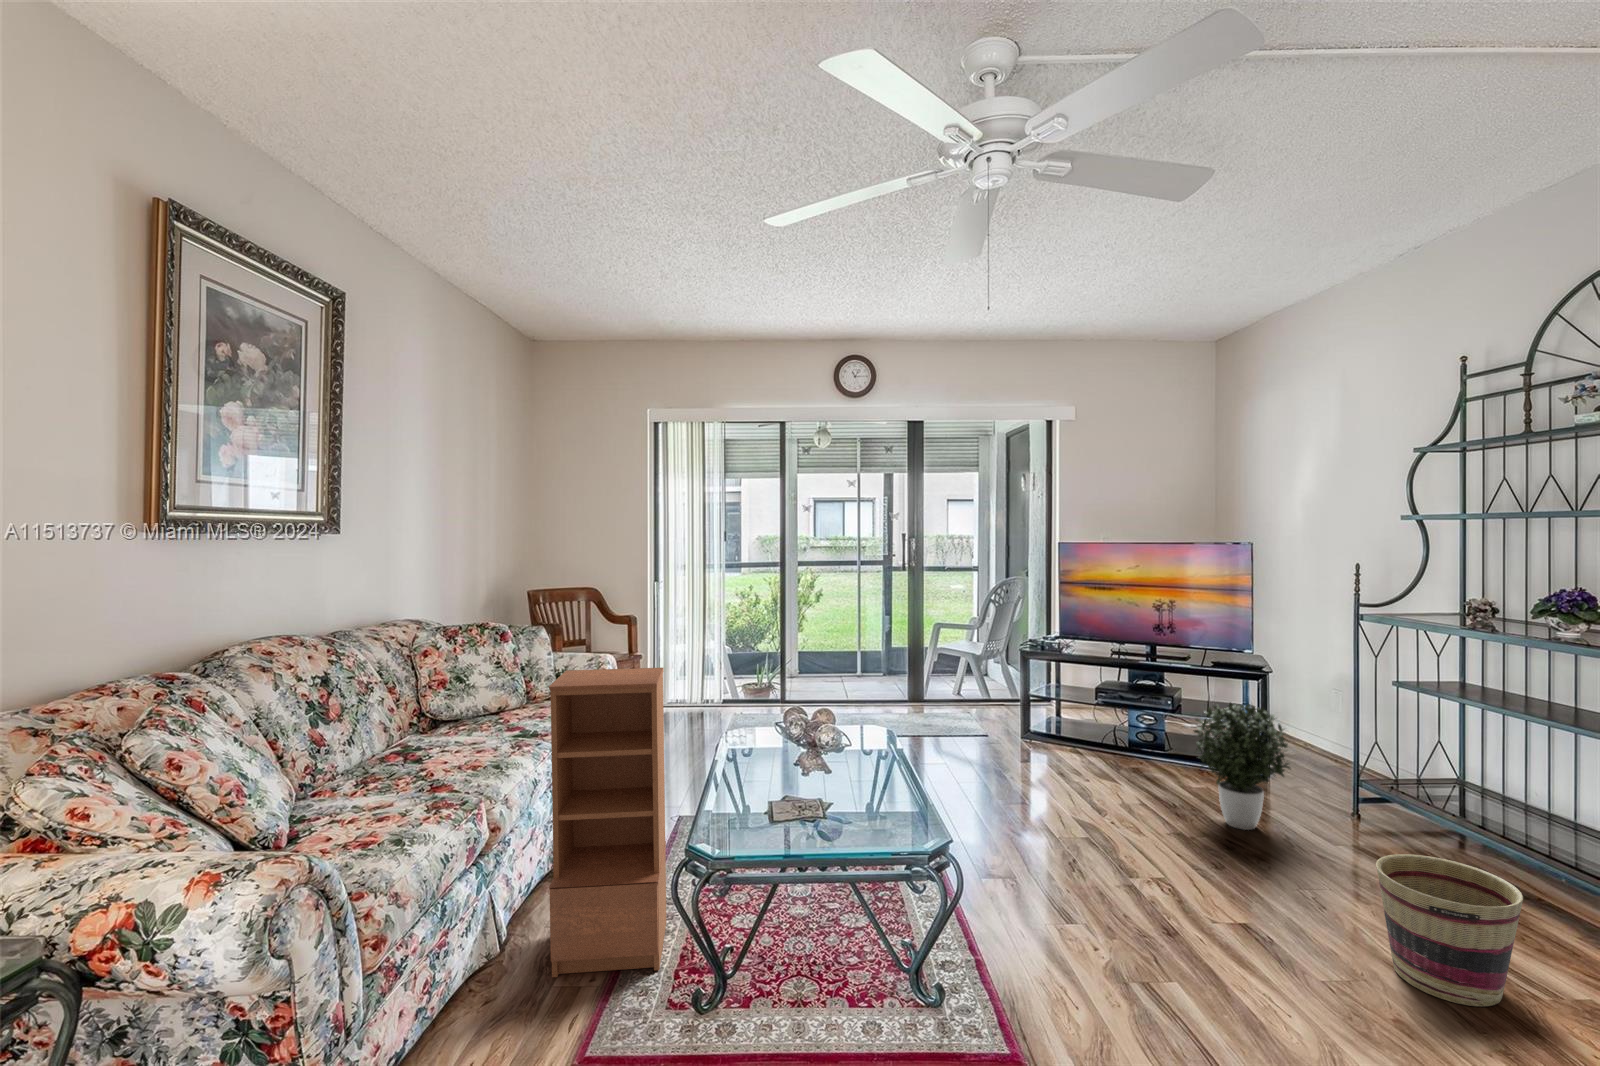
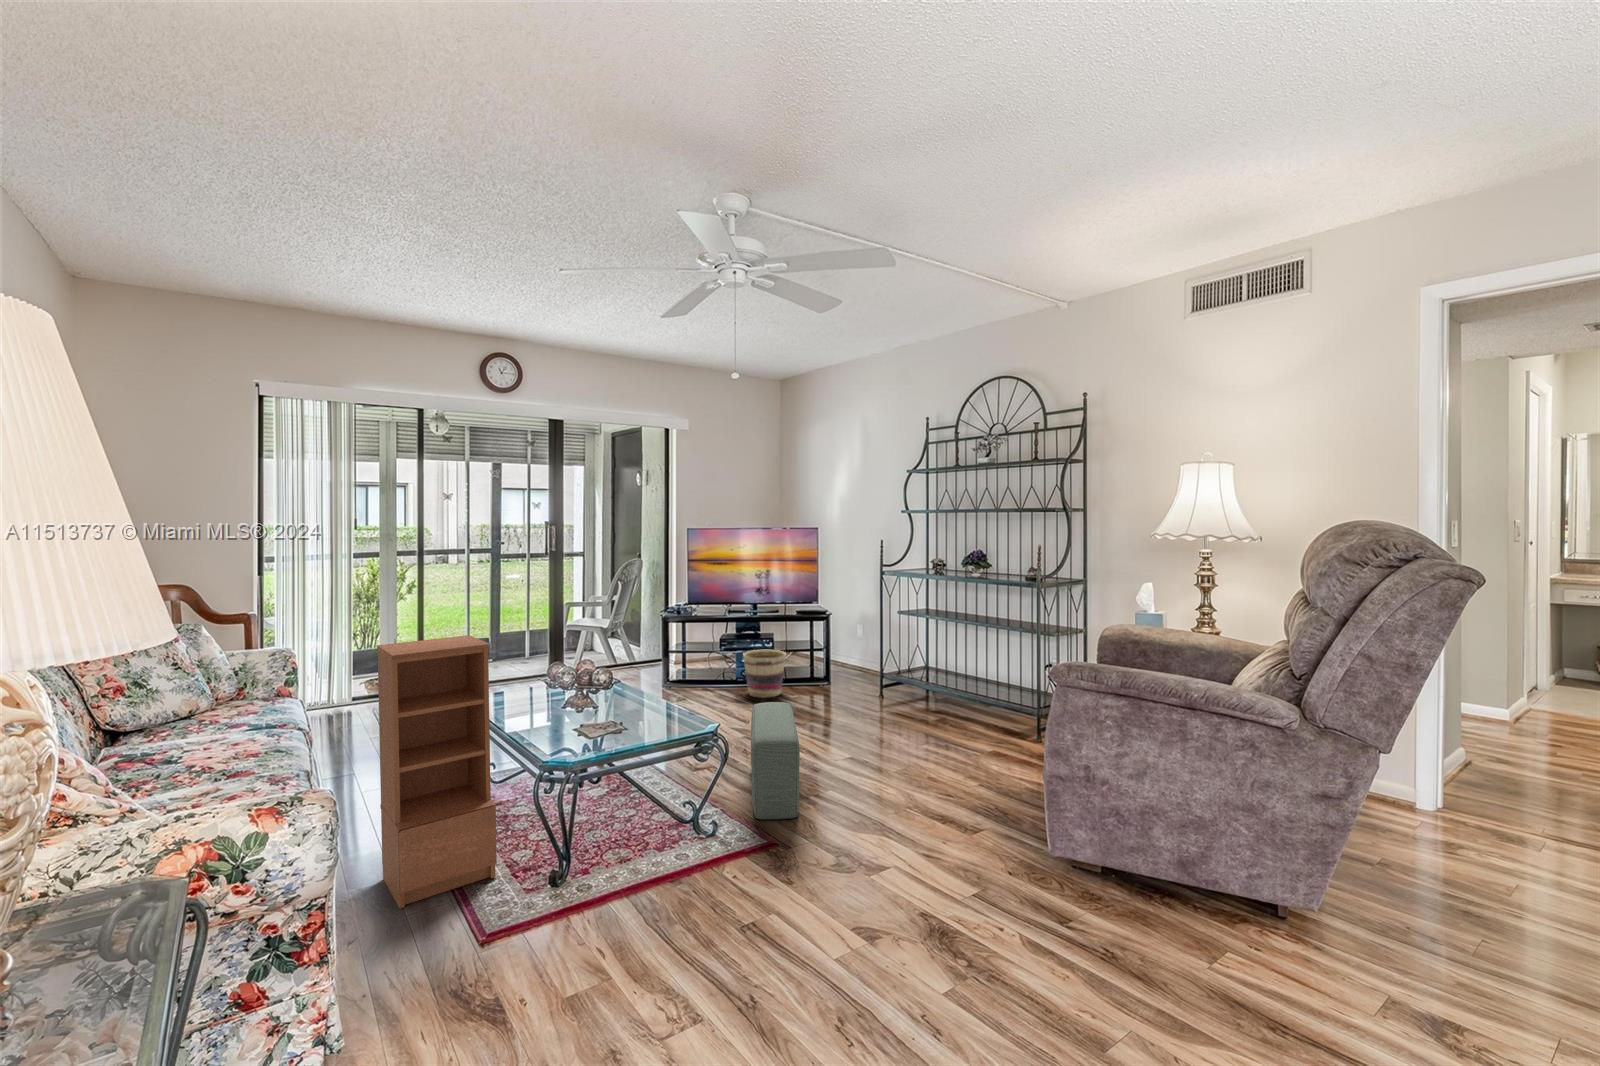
potted plant: present [1193,702,1290,830] -> none [800,632,856,713]
pouf: none [1017,805,1127,1017] -> present [751,702,800,819]
basket: present [1376,854,1523,1007] -> present [743,650,786,698]

